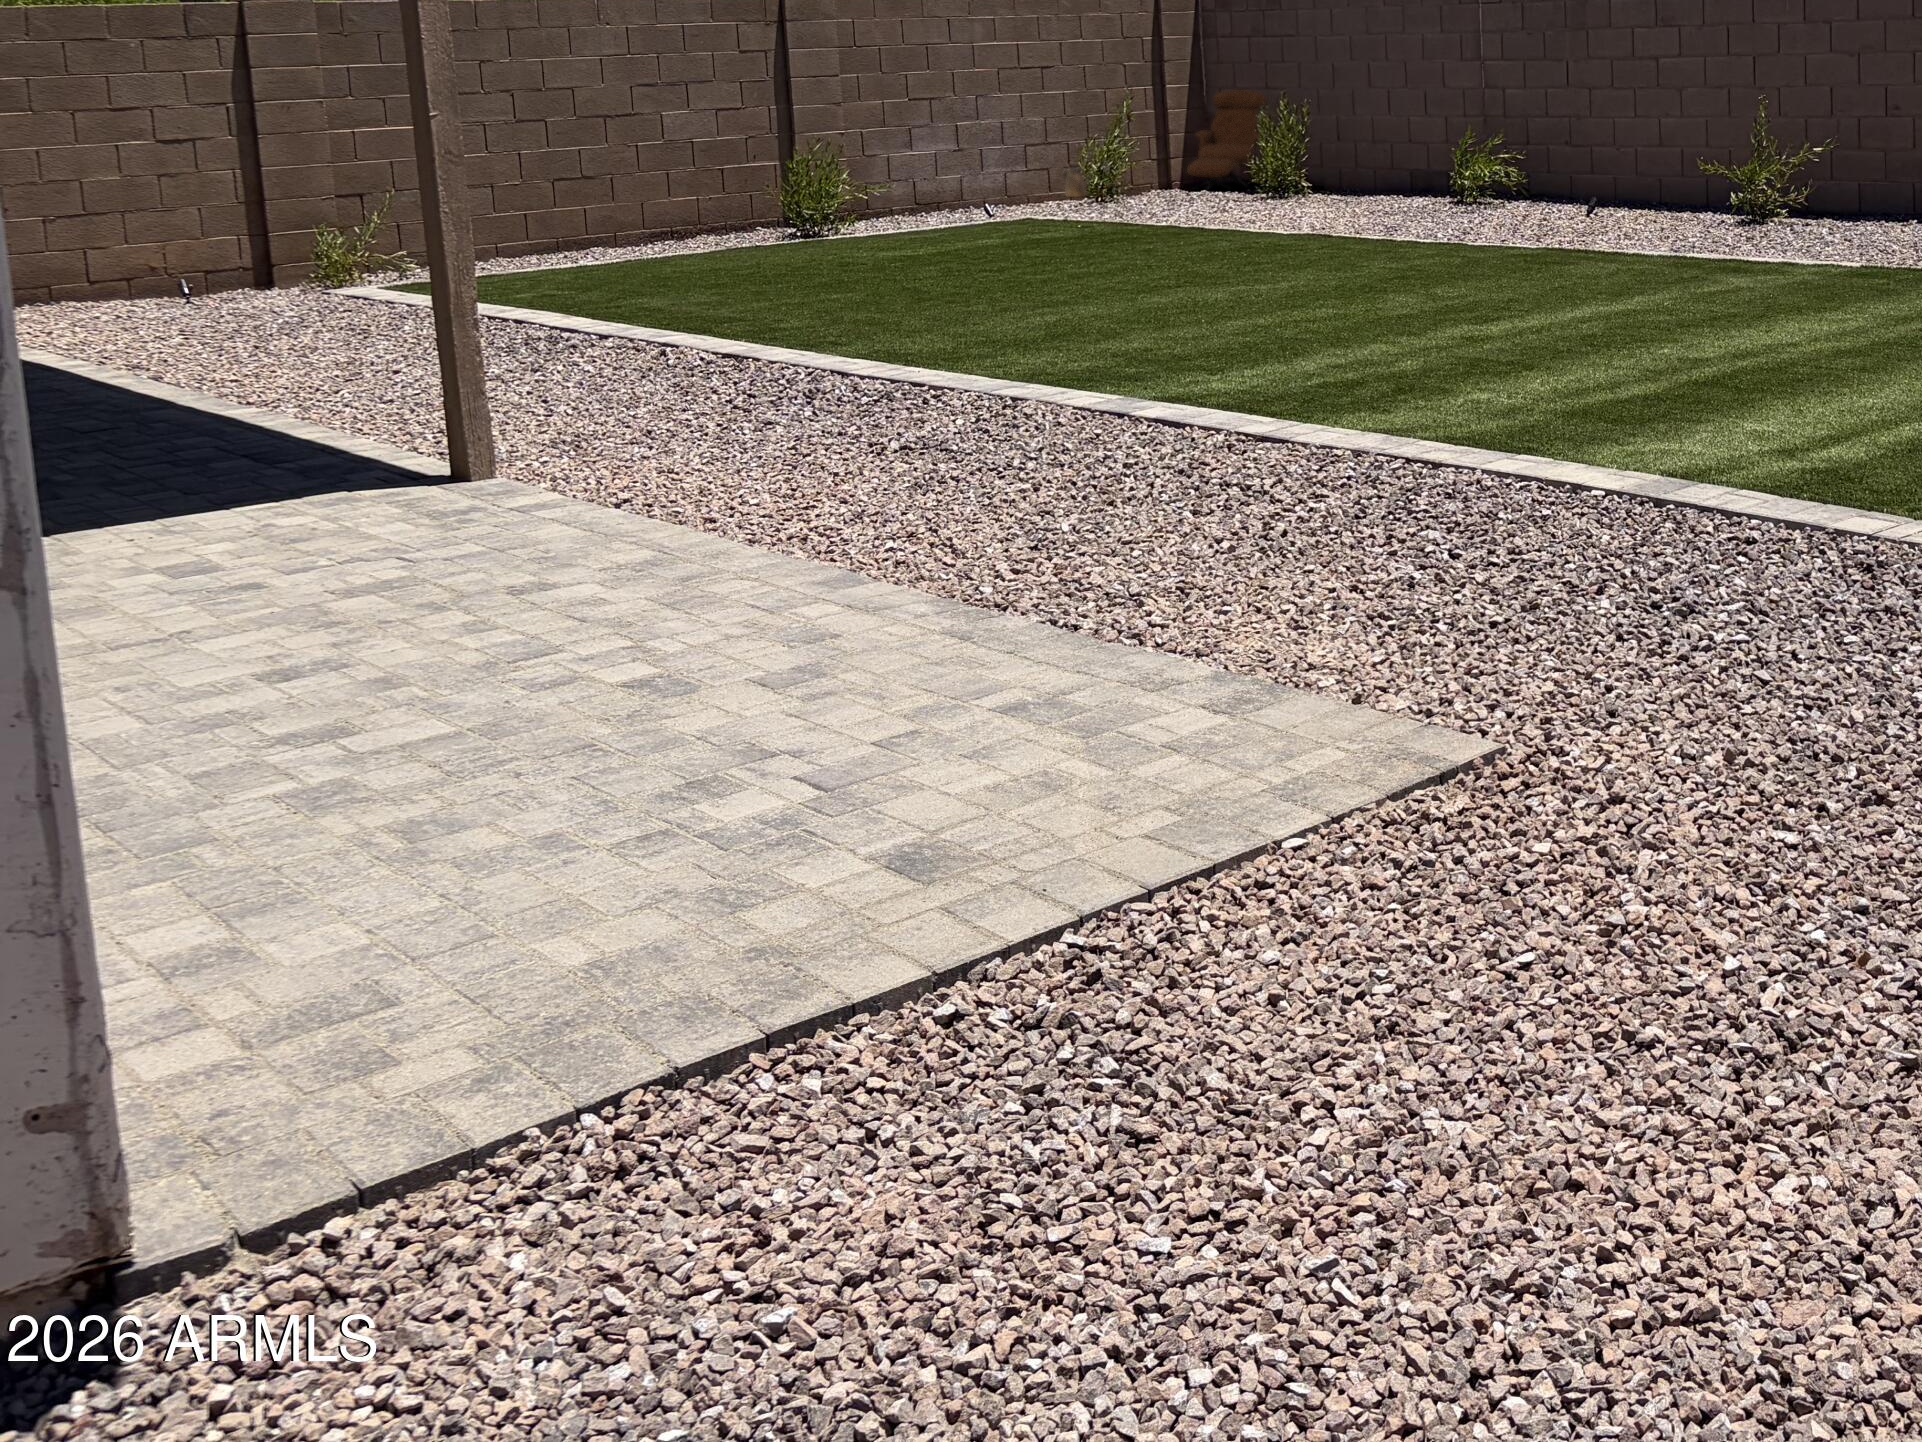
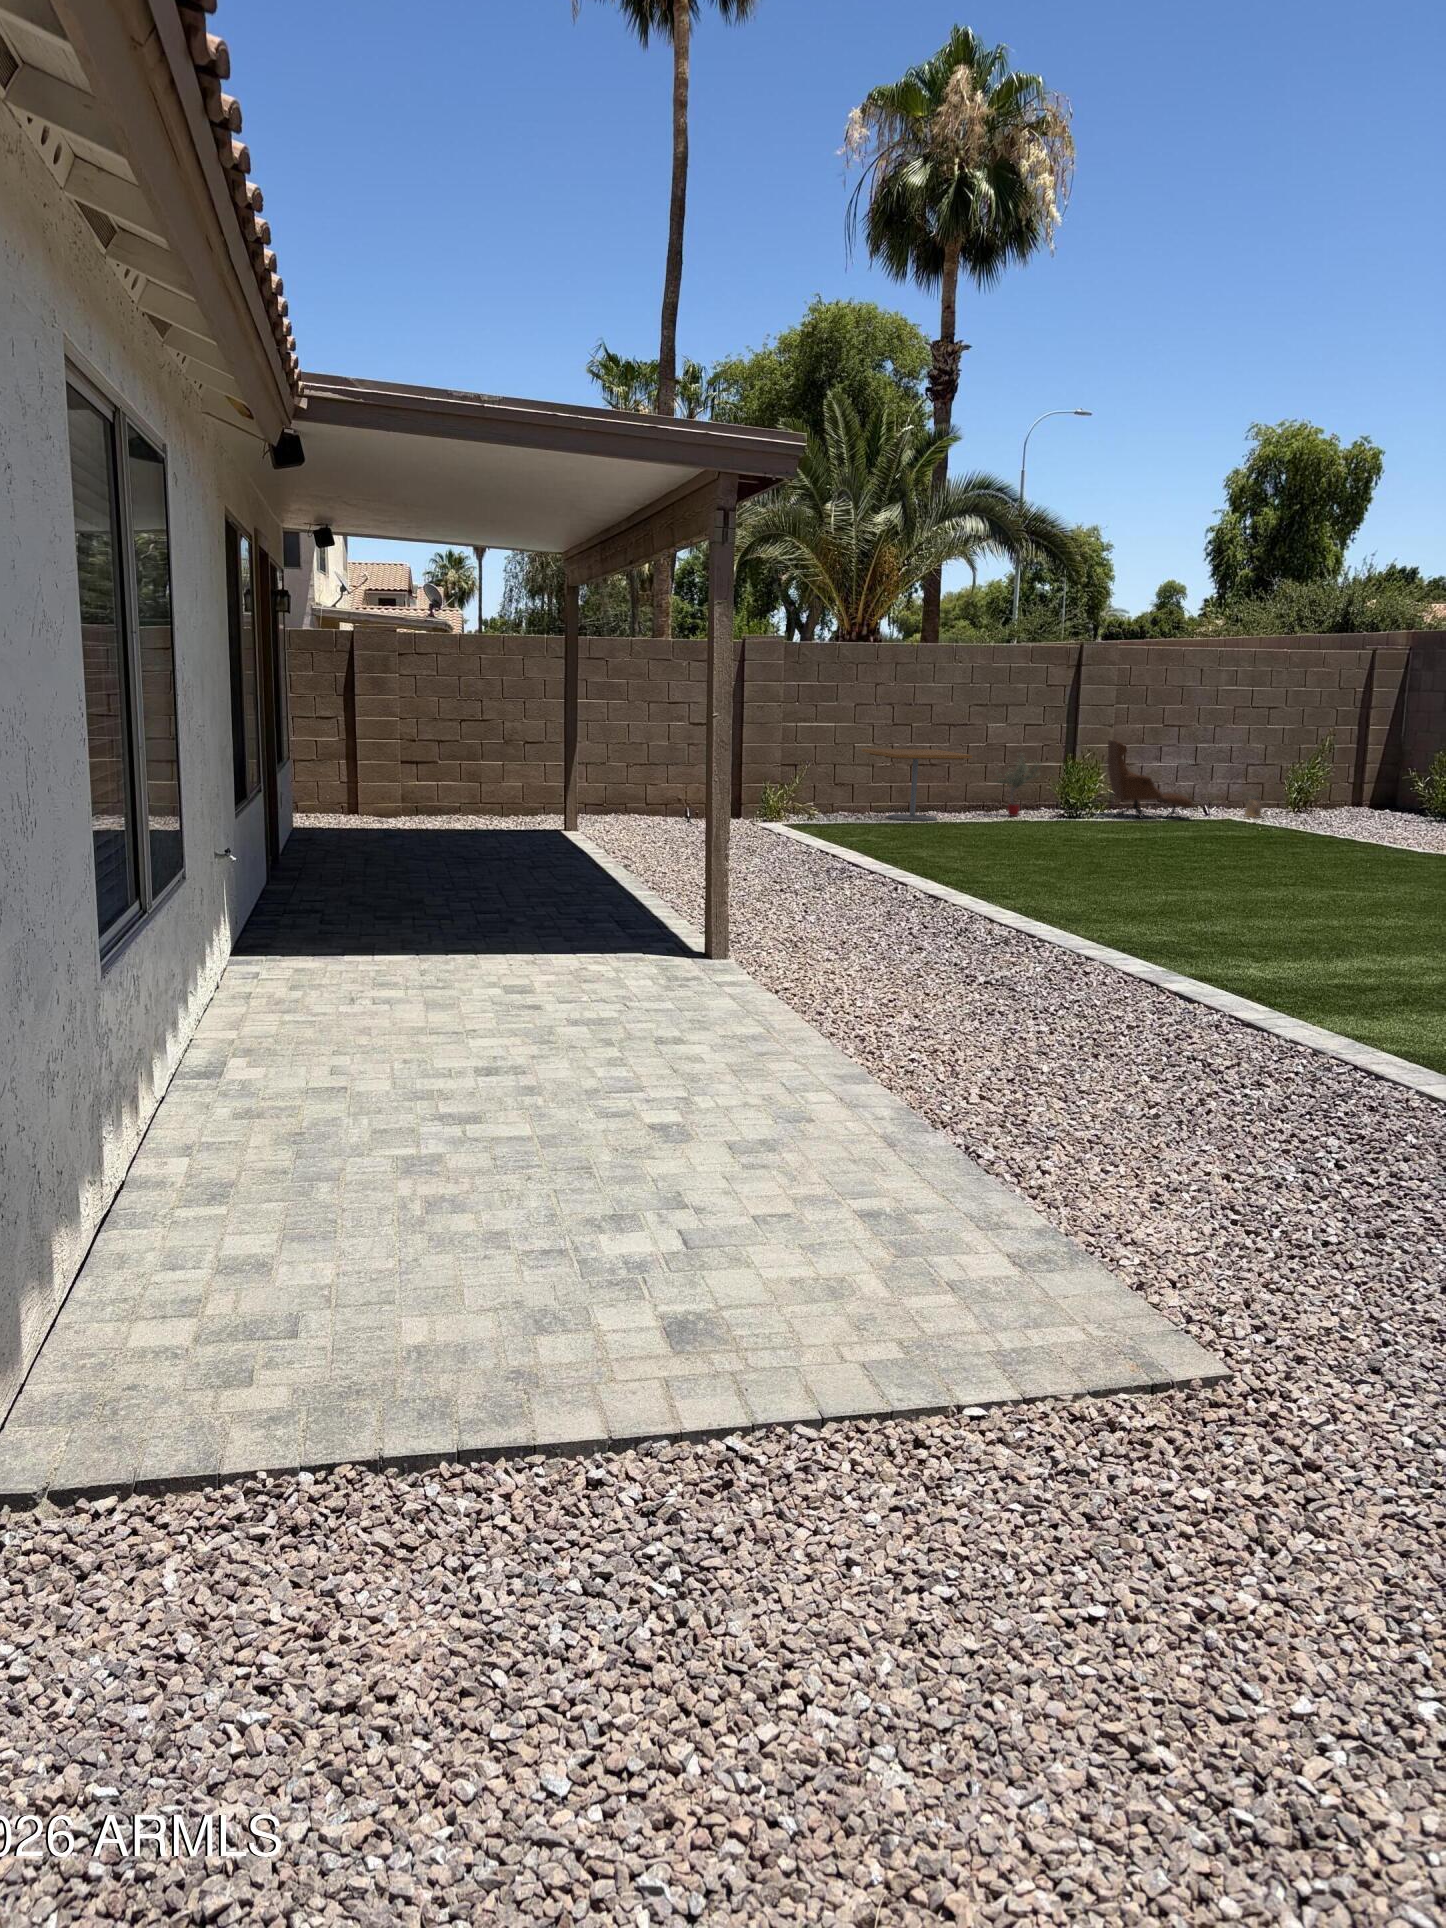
lounge chair: present [1187,90,1267,189] -> present [1107,740,1193,819]
potted tree: none [714,126,788,221] -> present [991,753,1041,816]
dining table: none [504,129,692,240] -> present [862,749,972,821]

